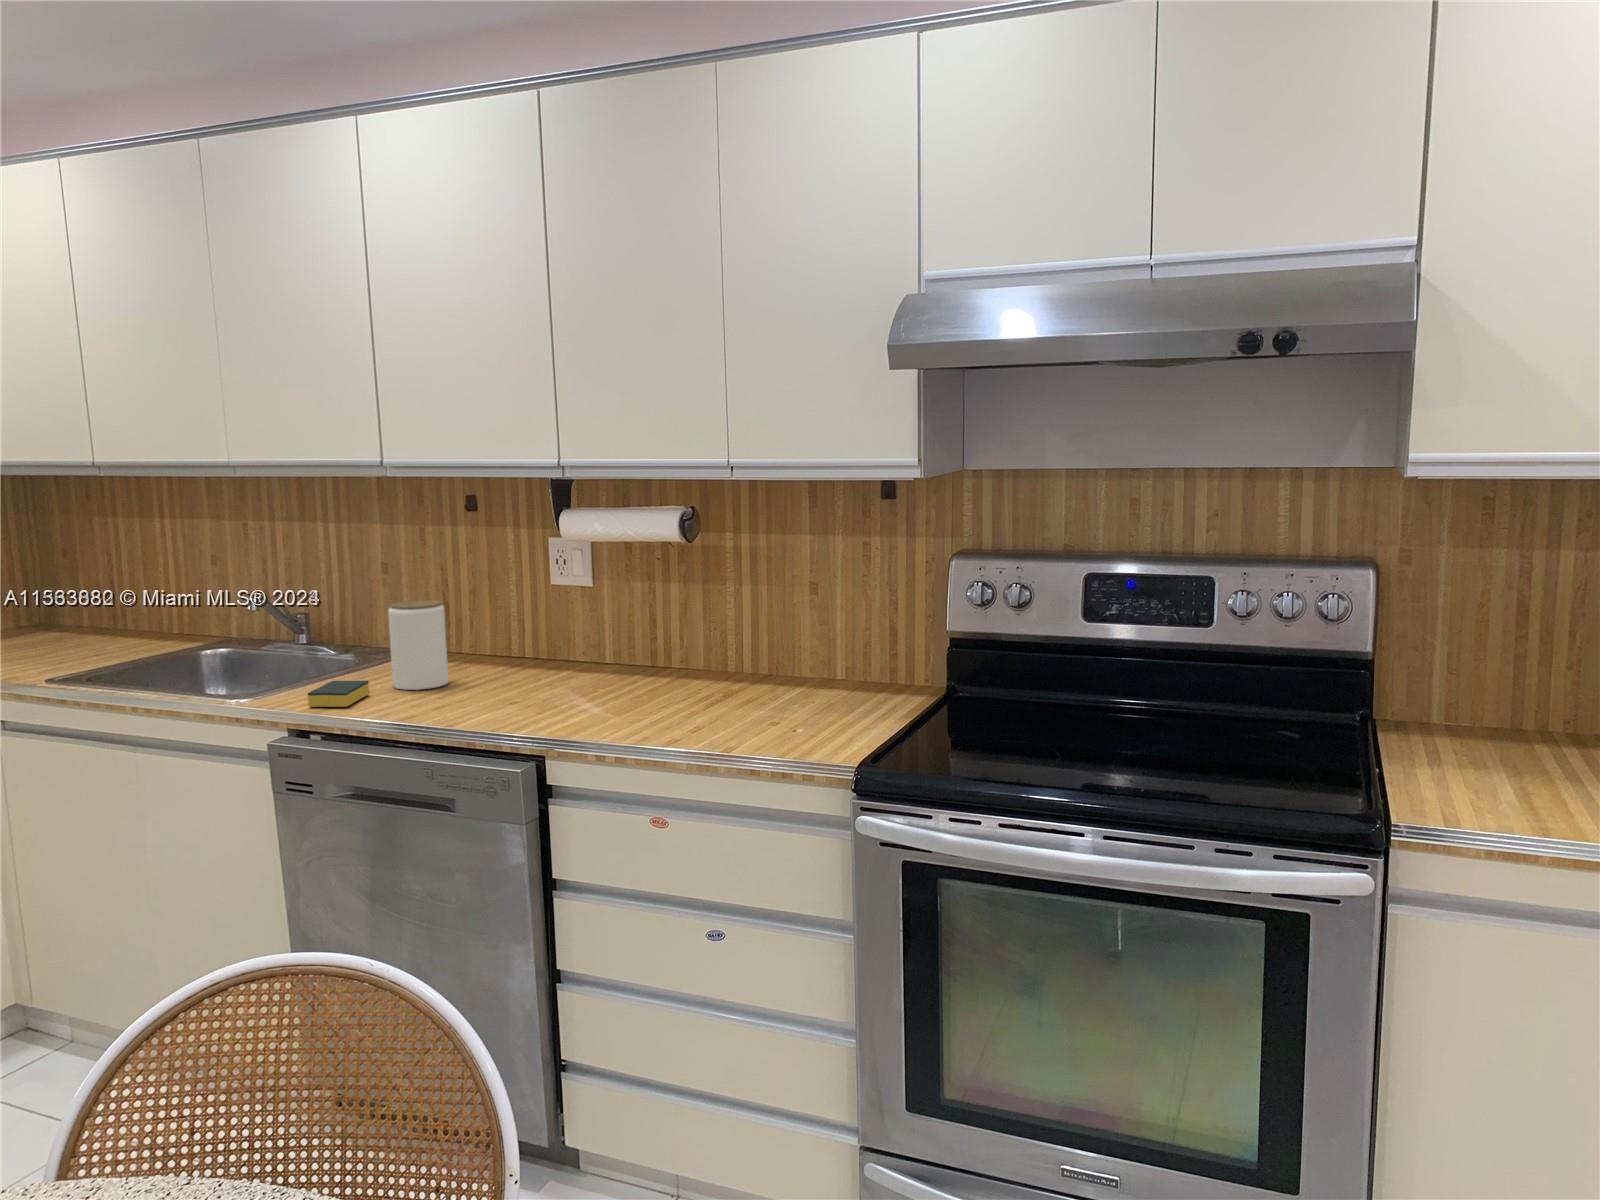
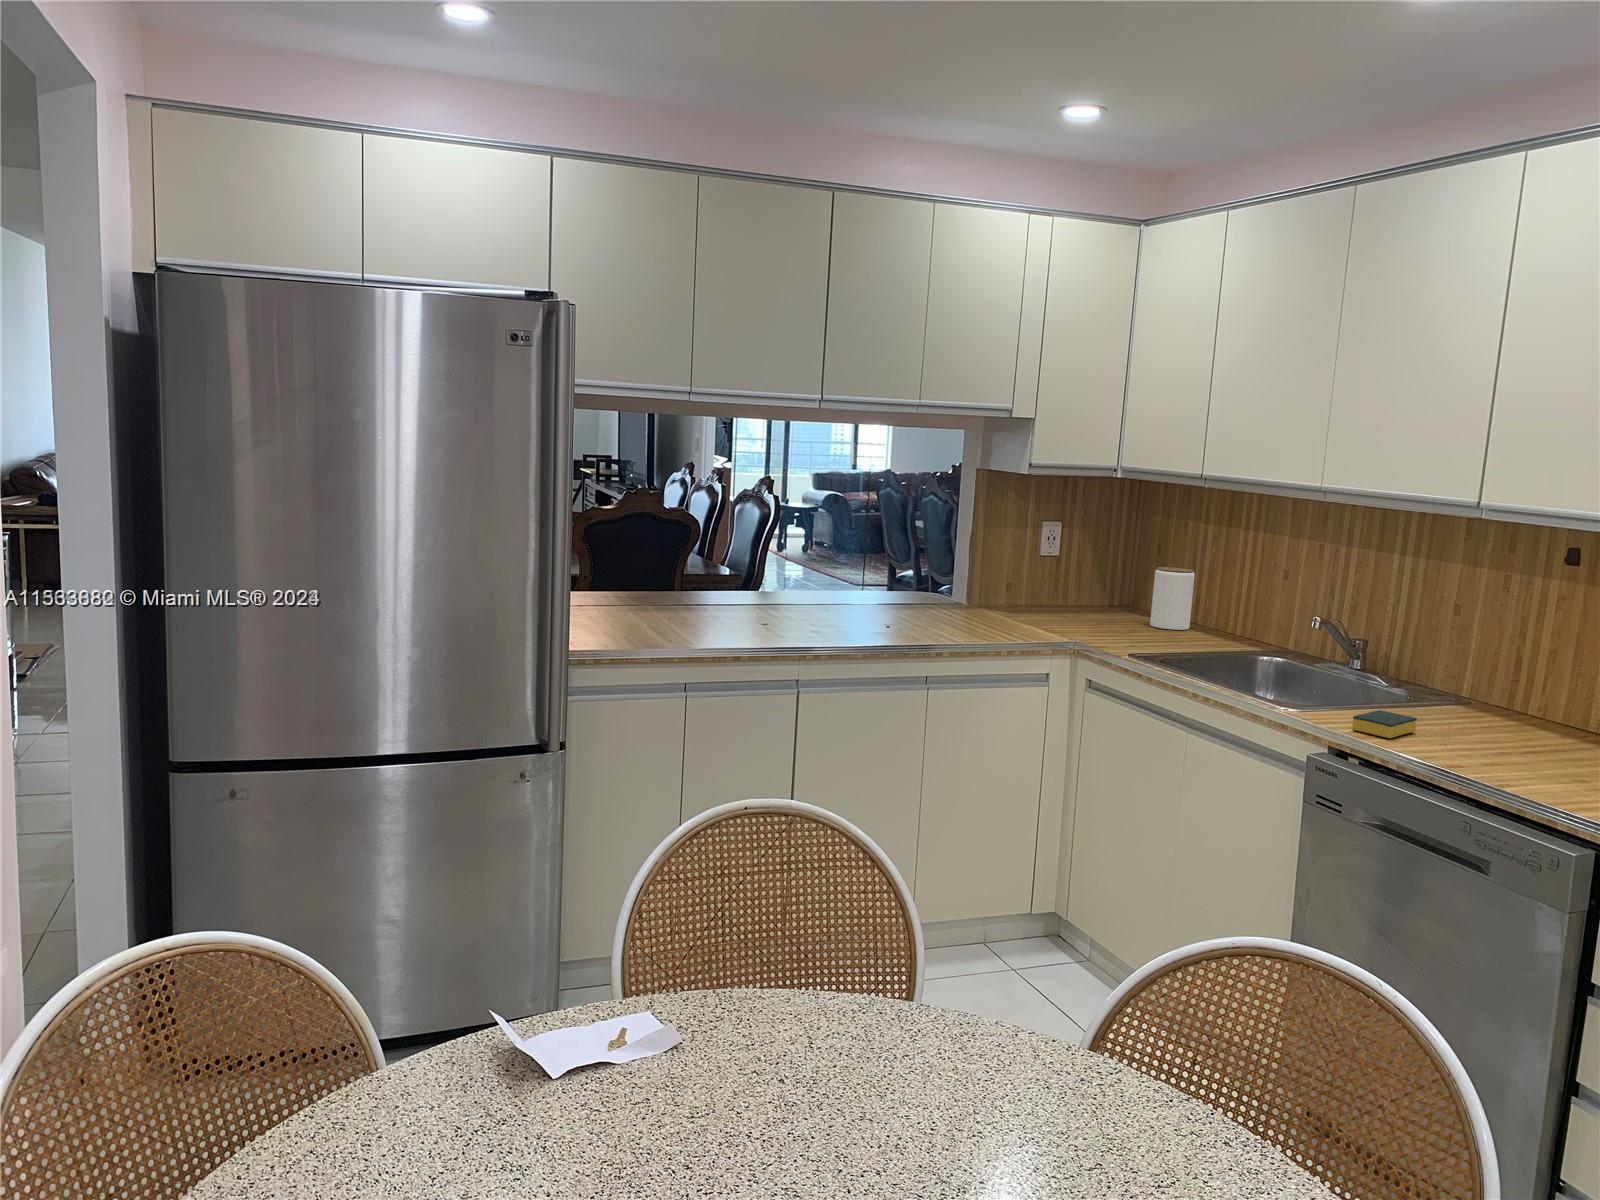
jar: present [388,600,448,690] -> present [1150,567,1195,630]

